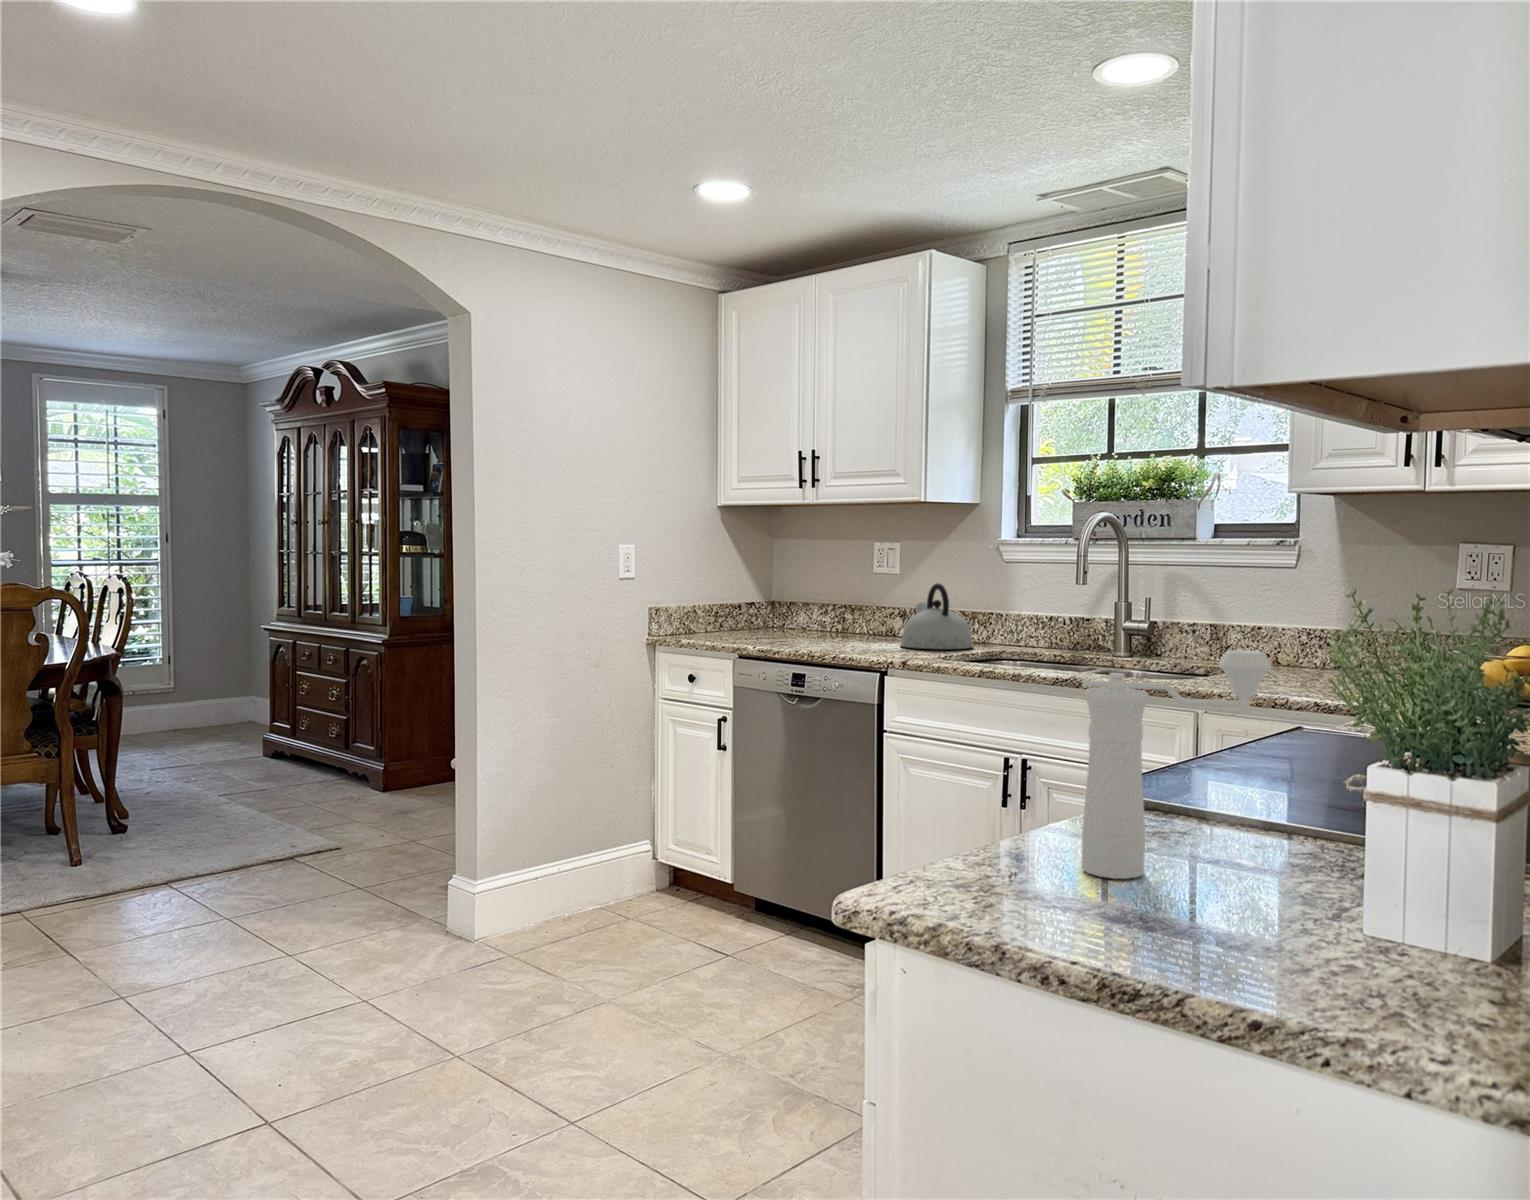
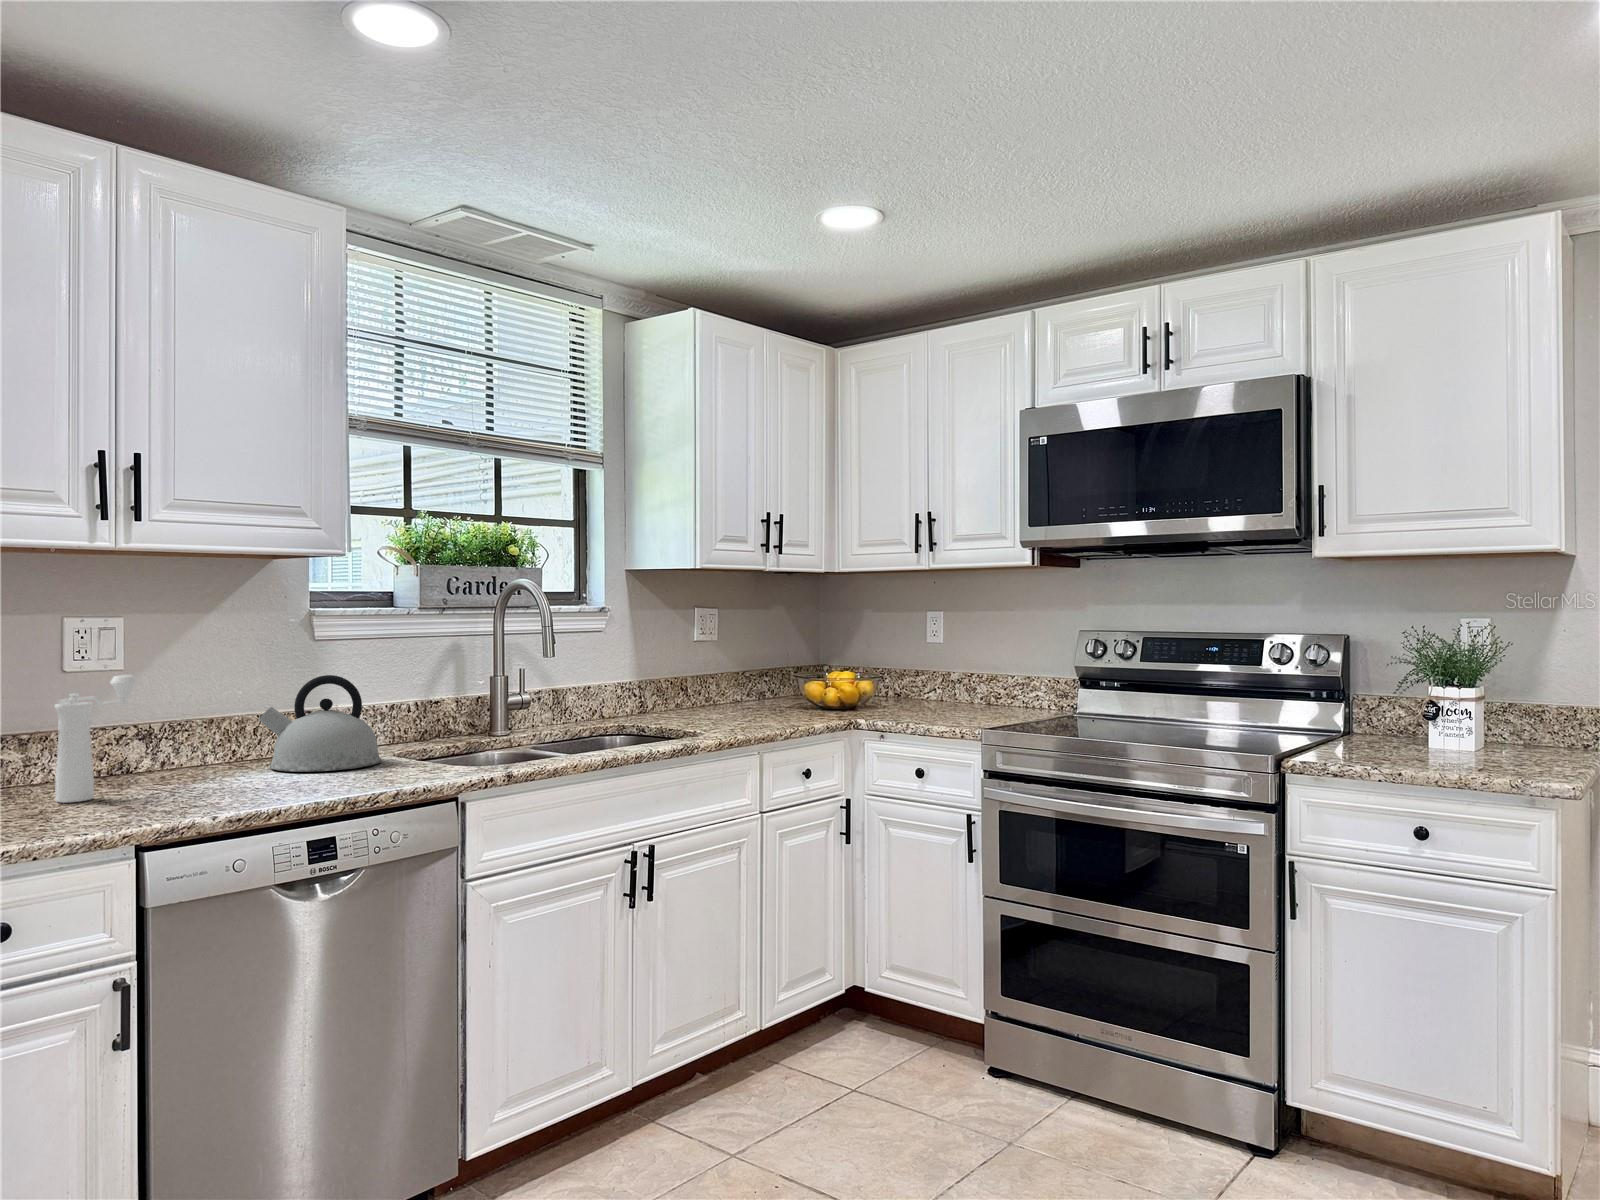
pepper mill: present [1082,650,1271,879] -> present [55,675,137,803]

